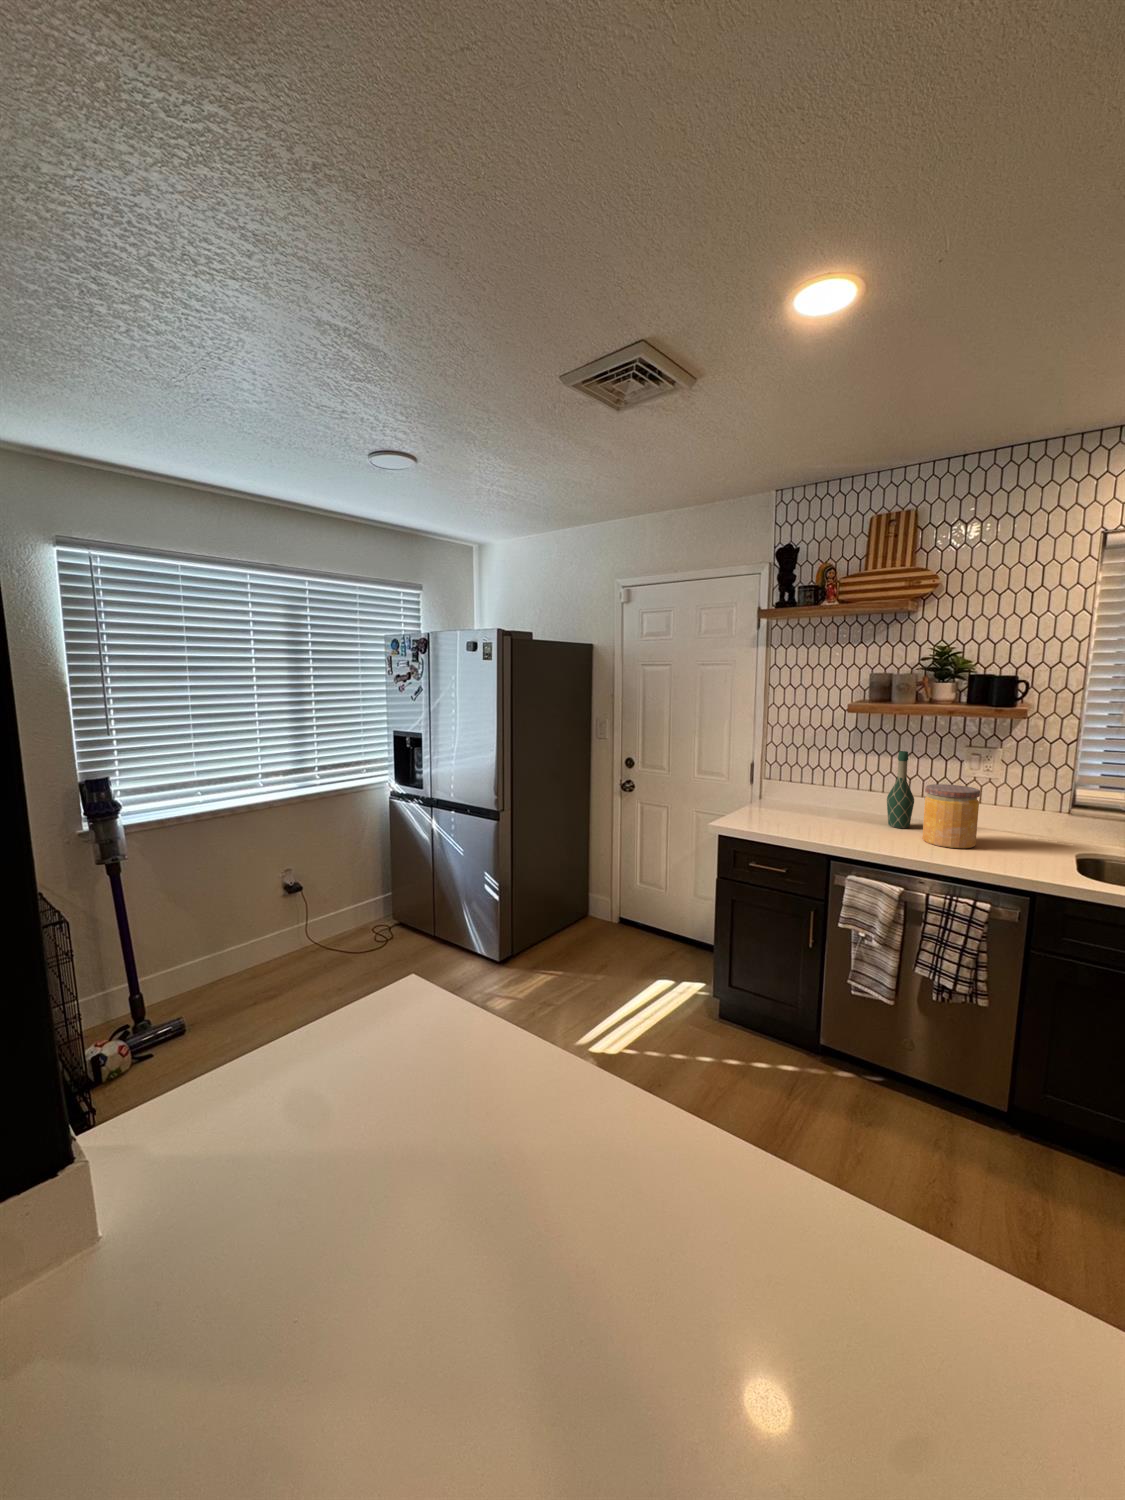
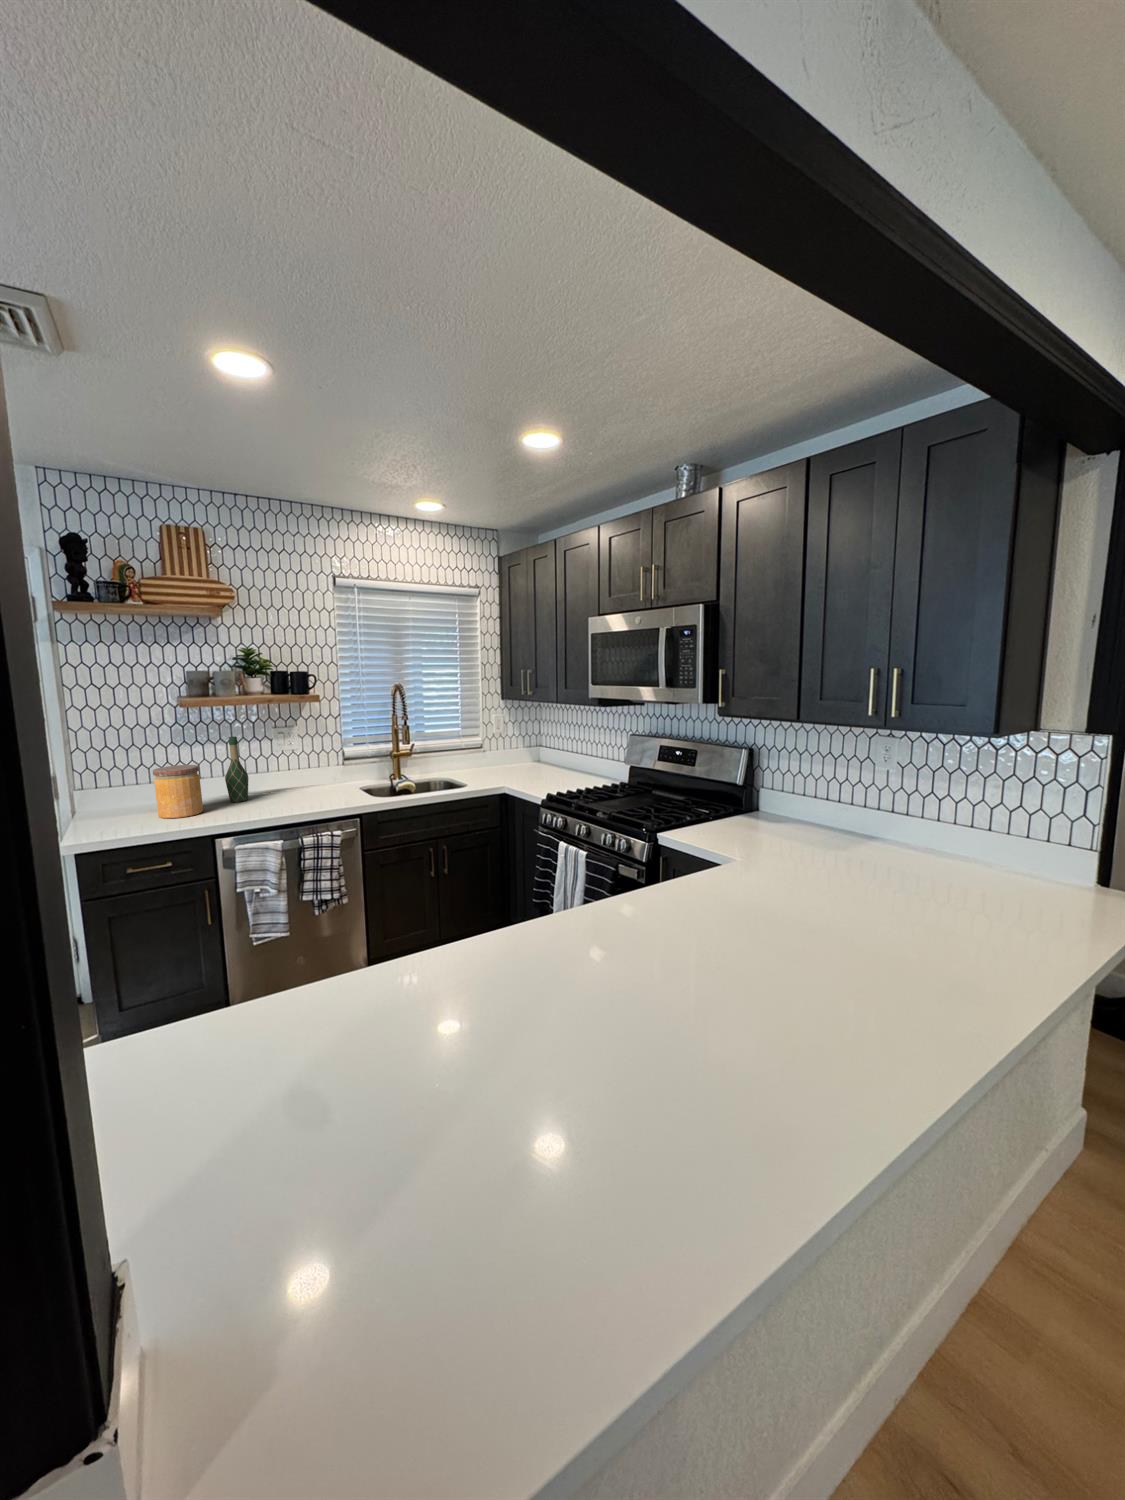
jar: present [922,784,980,848] -> present [153,765,203,818]

